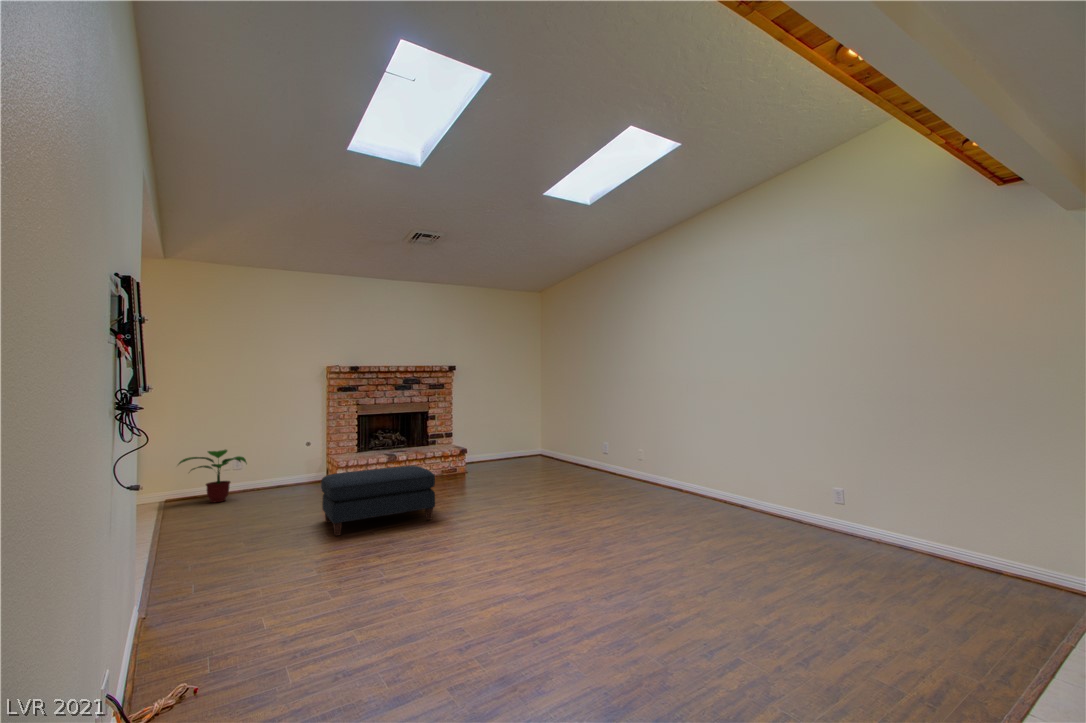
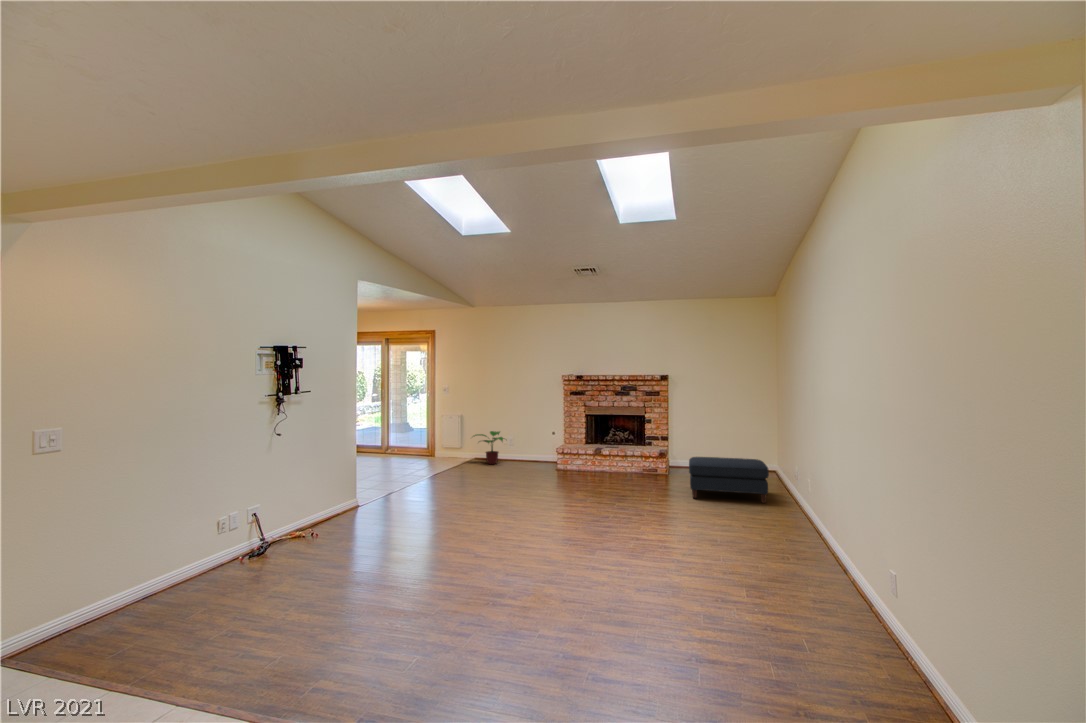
ottoman: present [321,466,435,536] -> present [689,457,769,503]

